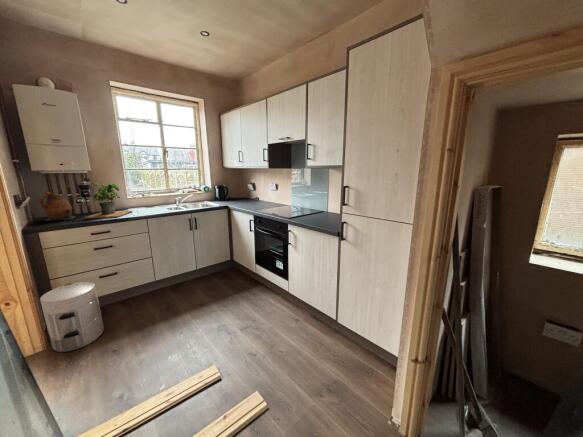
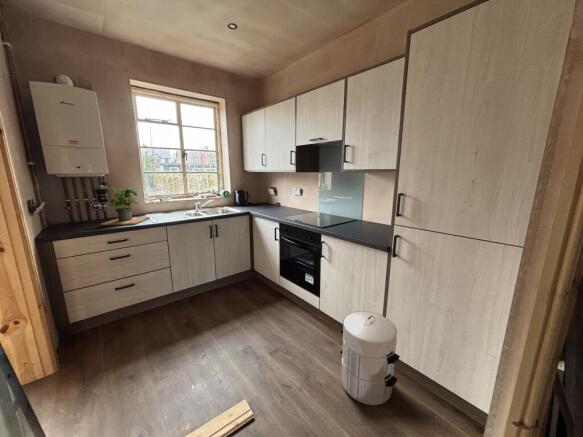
ceramic pitcher: present [39,192,75,221] -> none [54,197,92,228]
waste bin: present [40,282,104,352] -> present [340,311,400,405]

